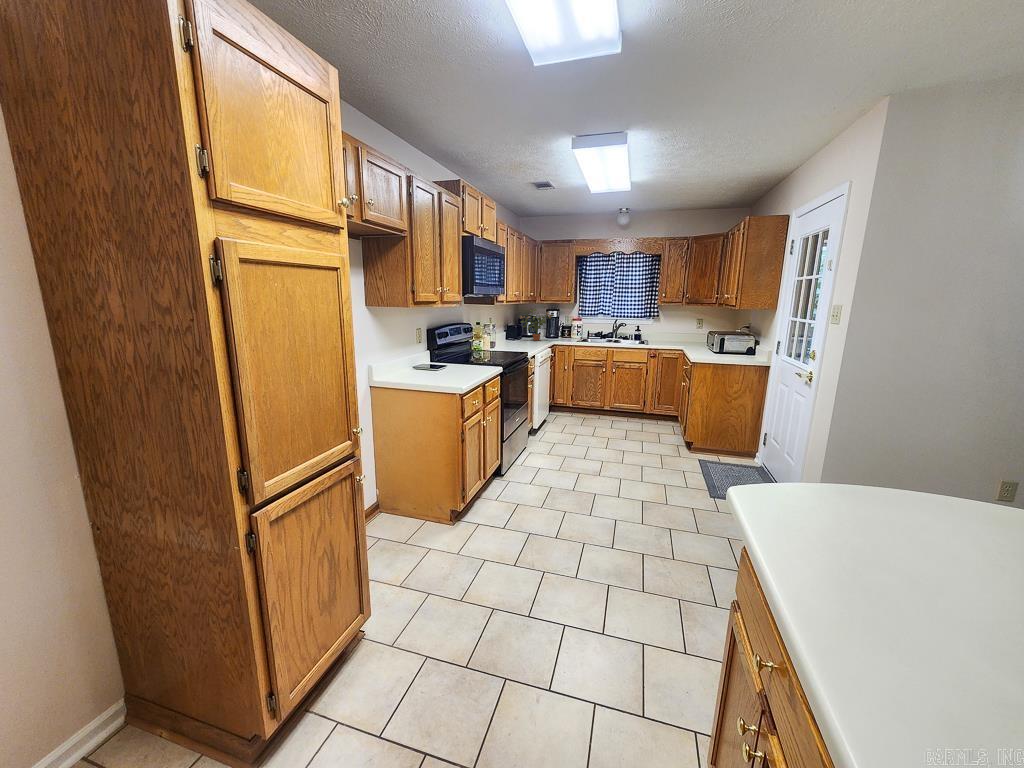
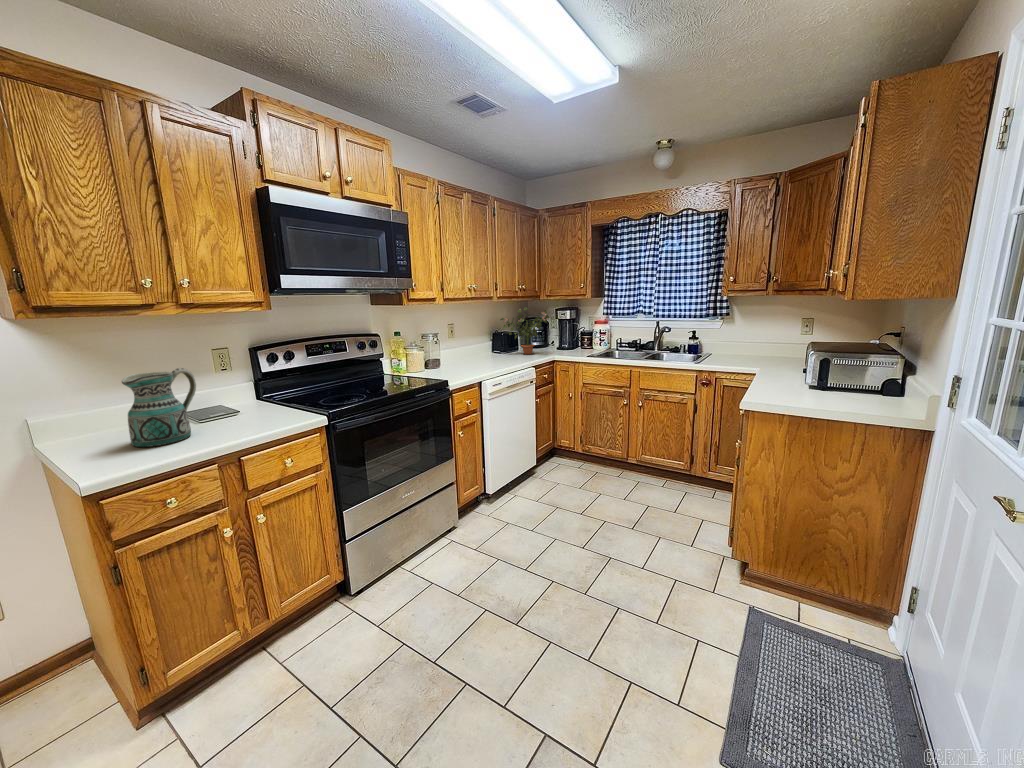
ceramic pitcher: none [432,338,458,380] -> present [122,368,196,447]

